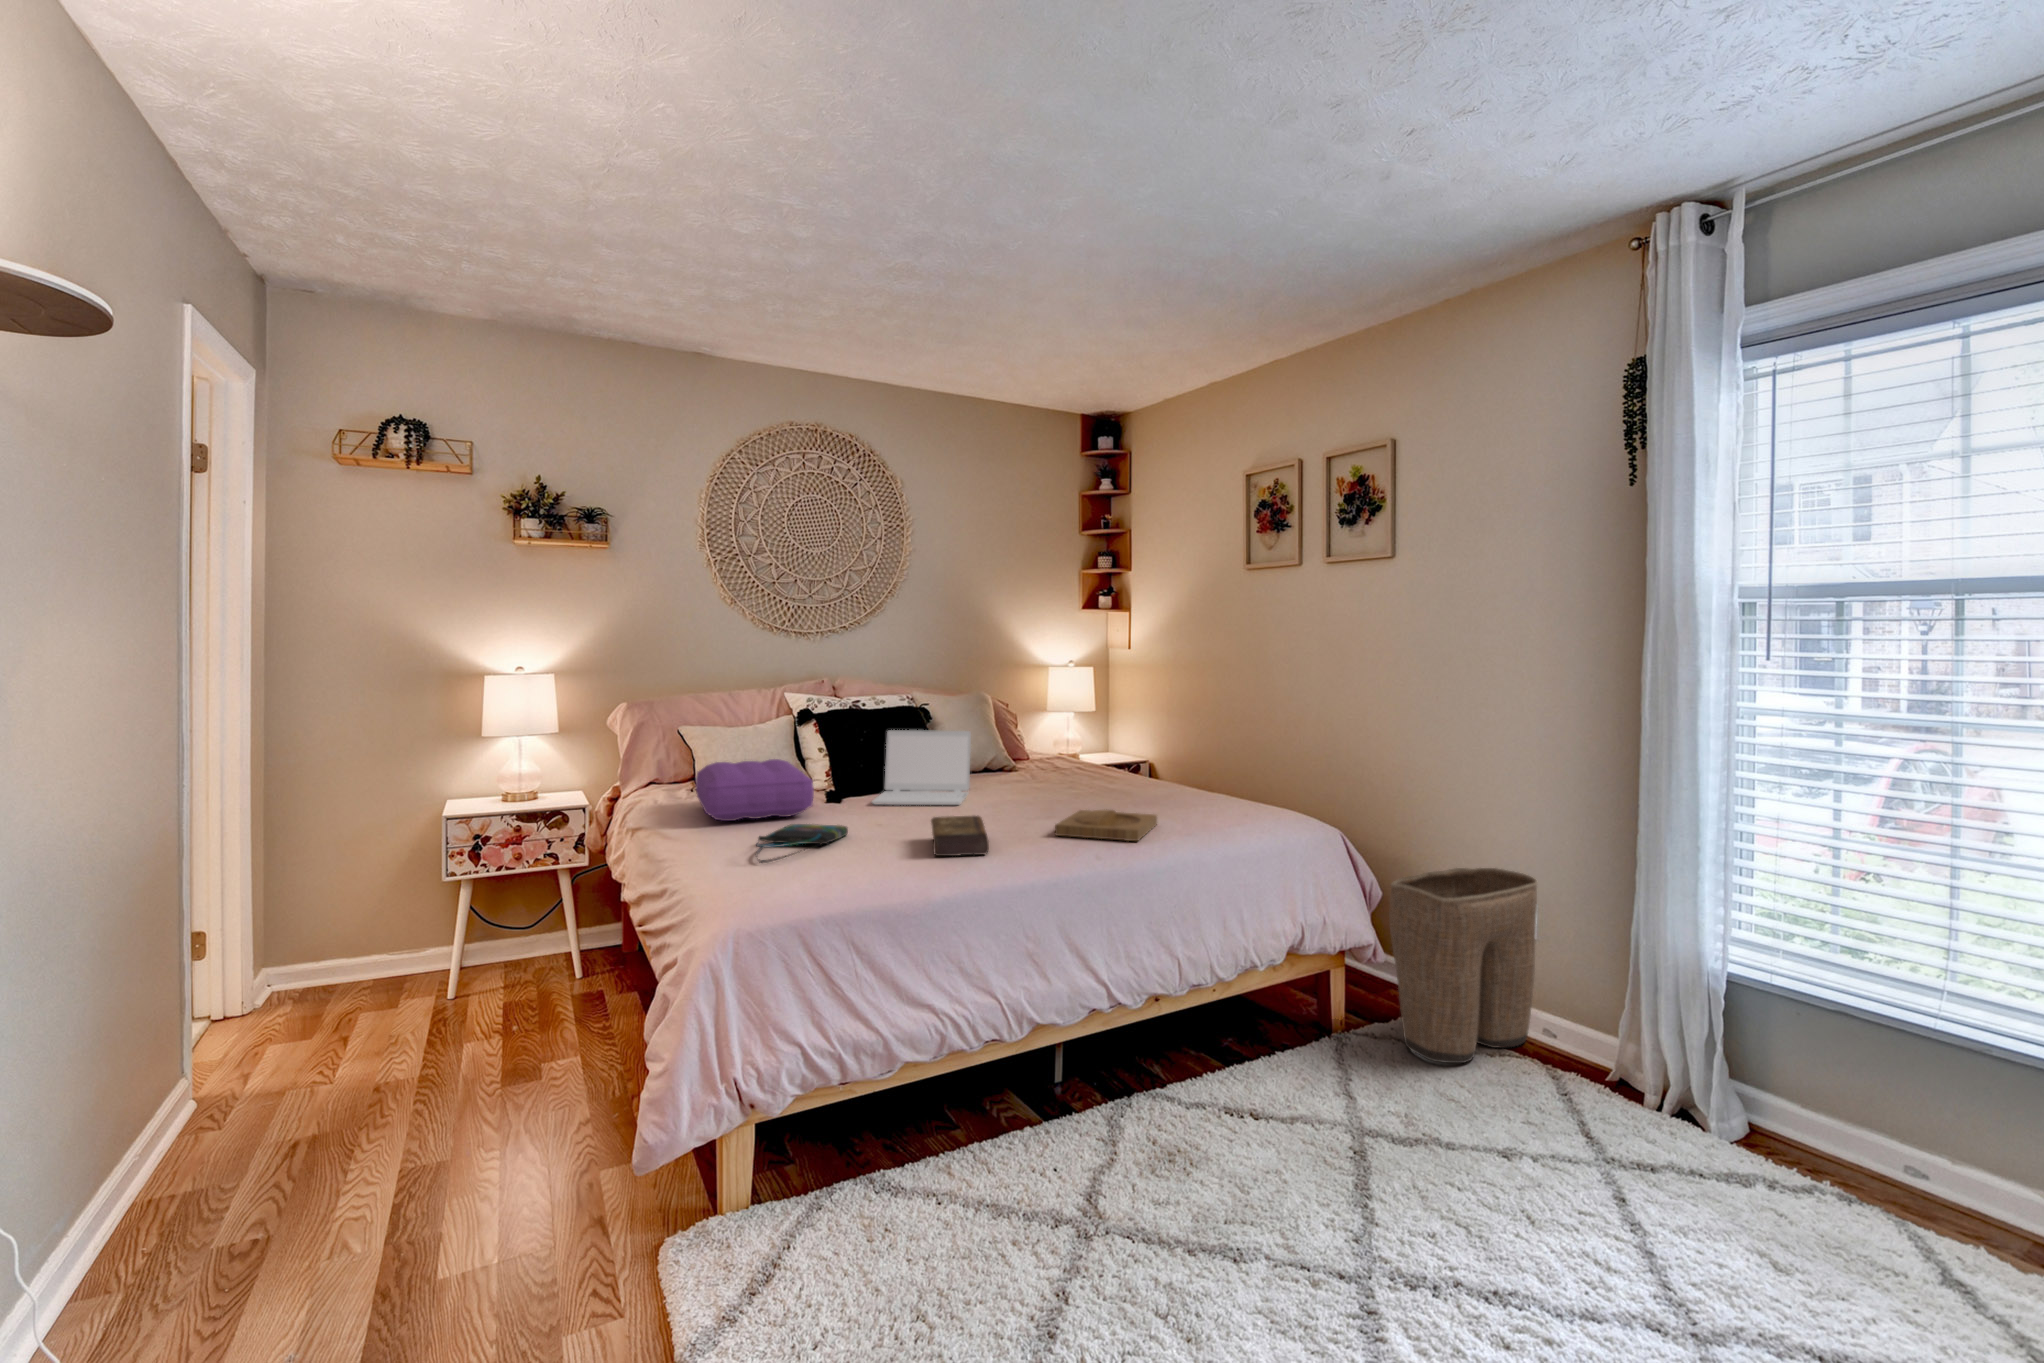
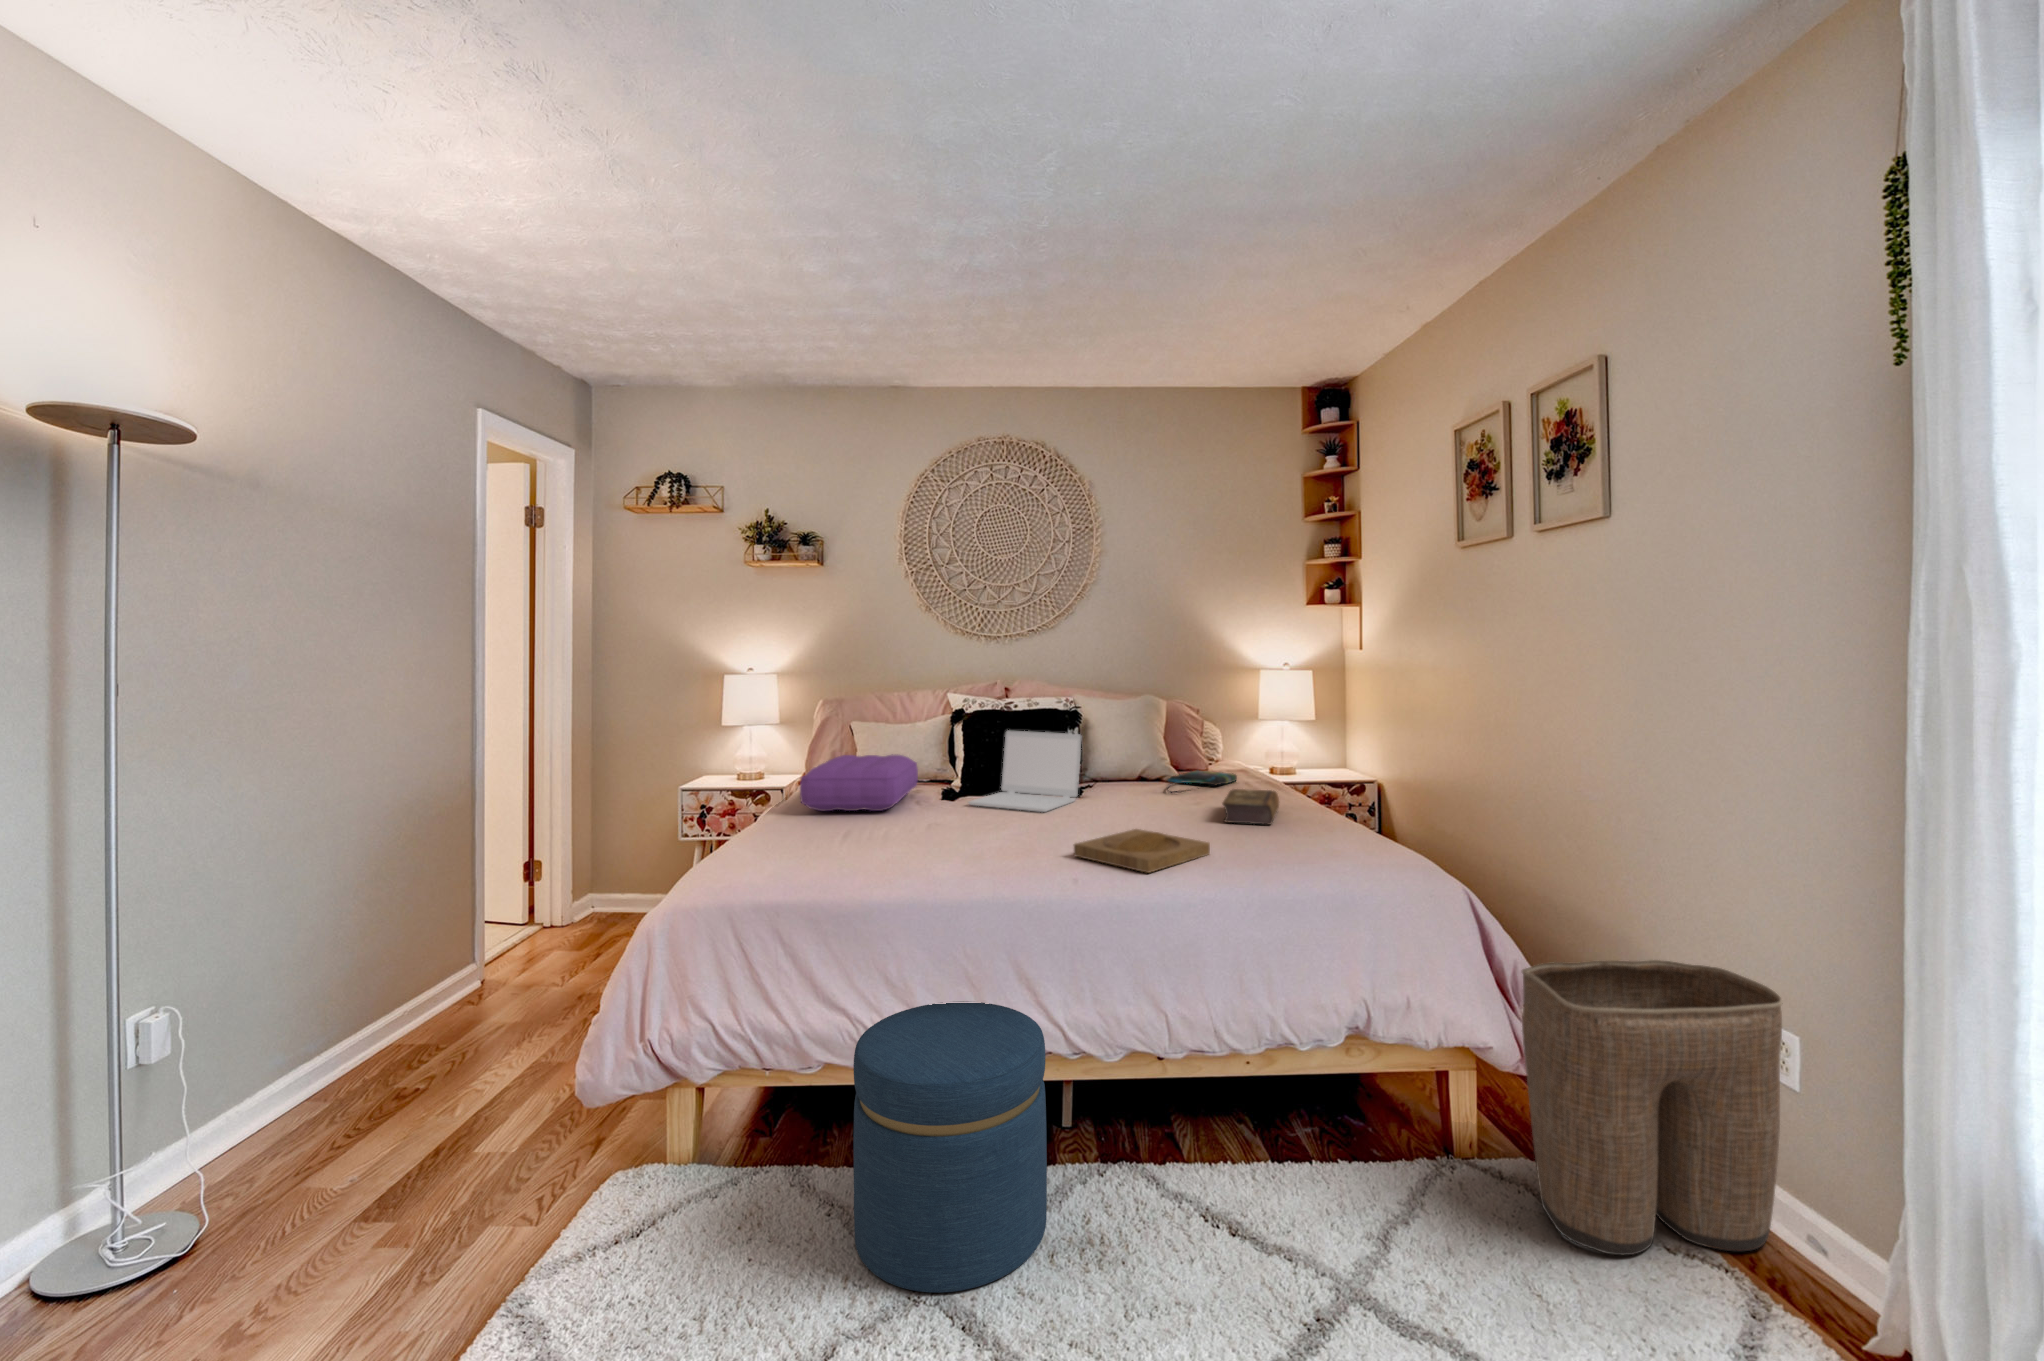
book: present [931,816,989,856] -> present [1222,789,1279,825]
tote bag: present [756,824,848,863] -> present [1167,771,1237,793]
ottoman: none [946,968,1114,1209] -> present [853,1002,1047,1293]

